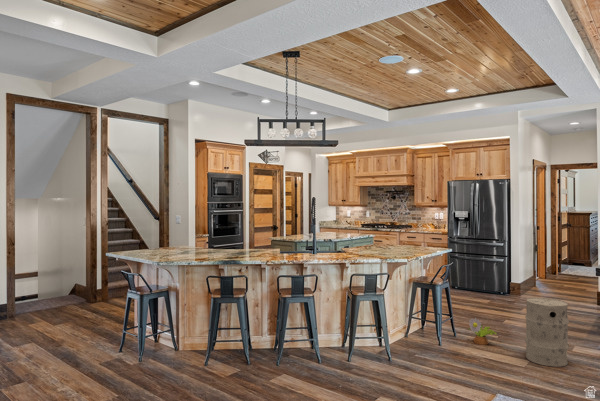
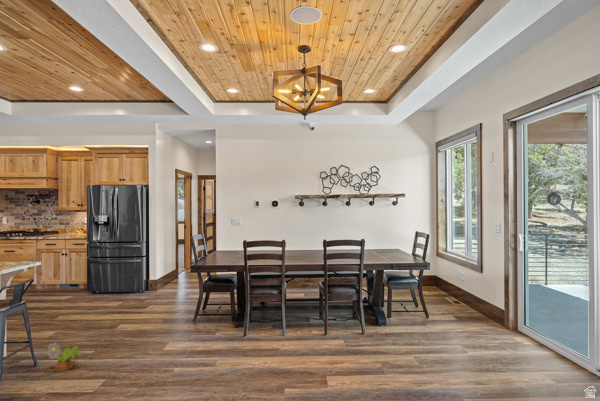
trash can: present [525,298,569,367] -> none [103,307,149,384]

